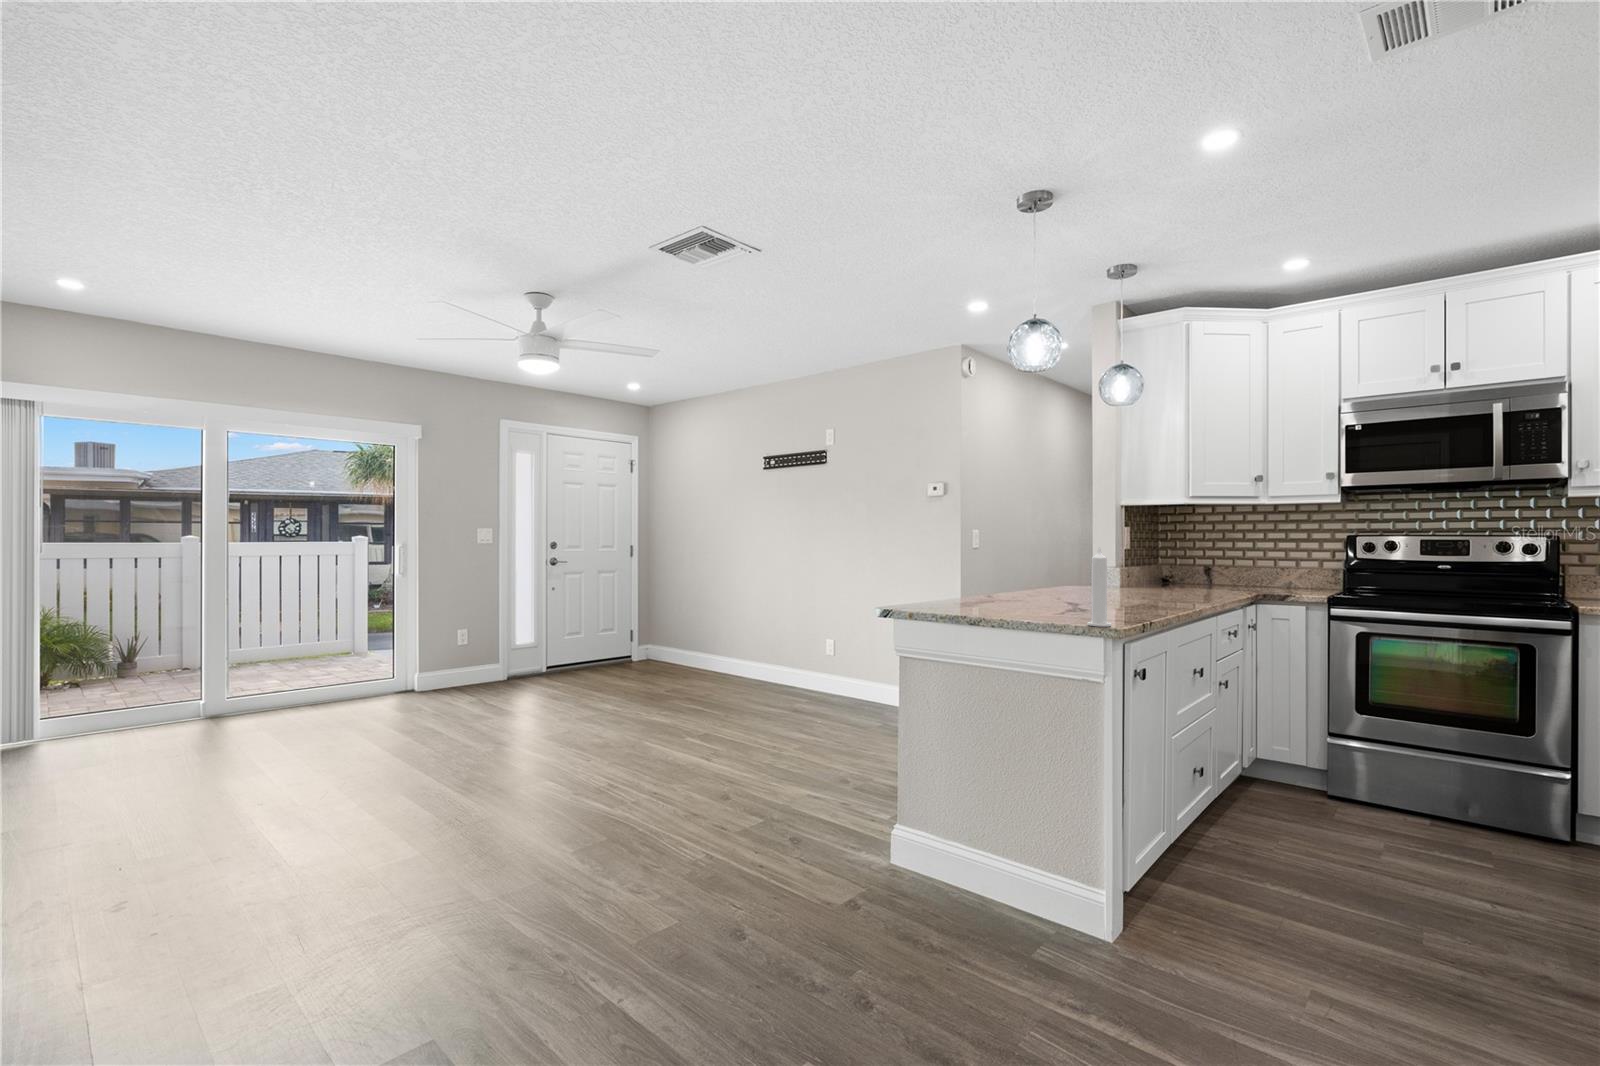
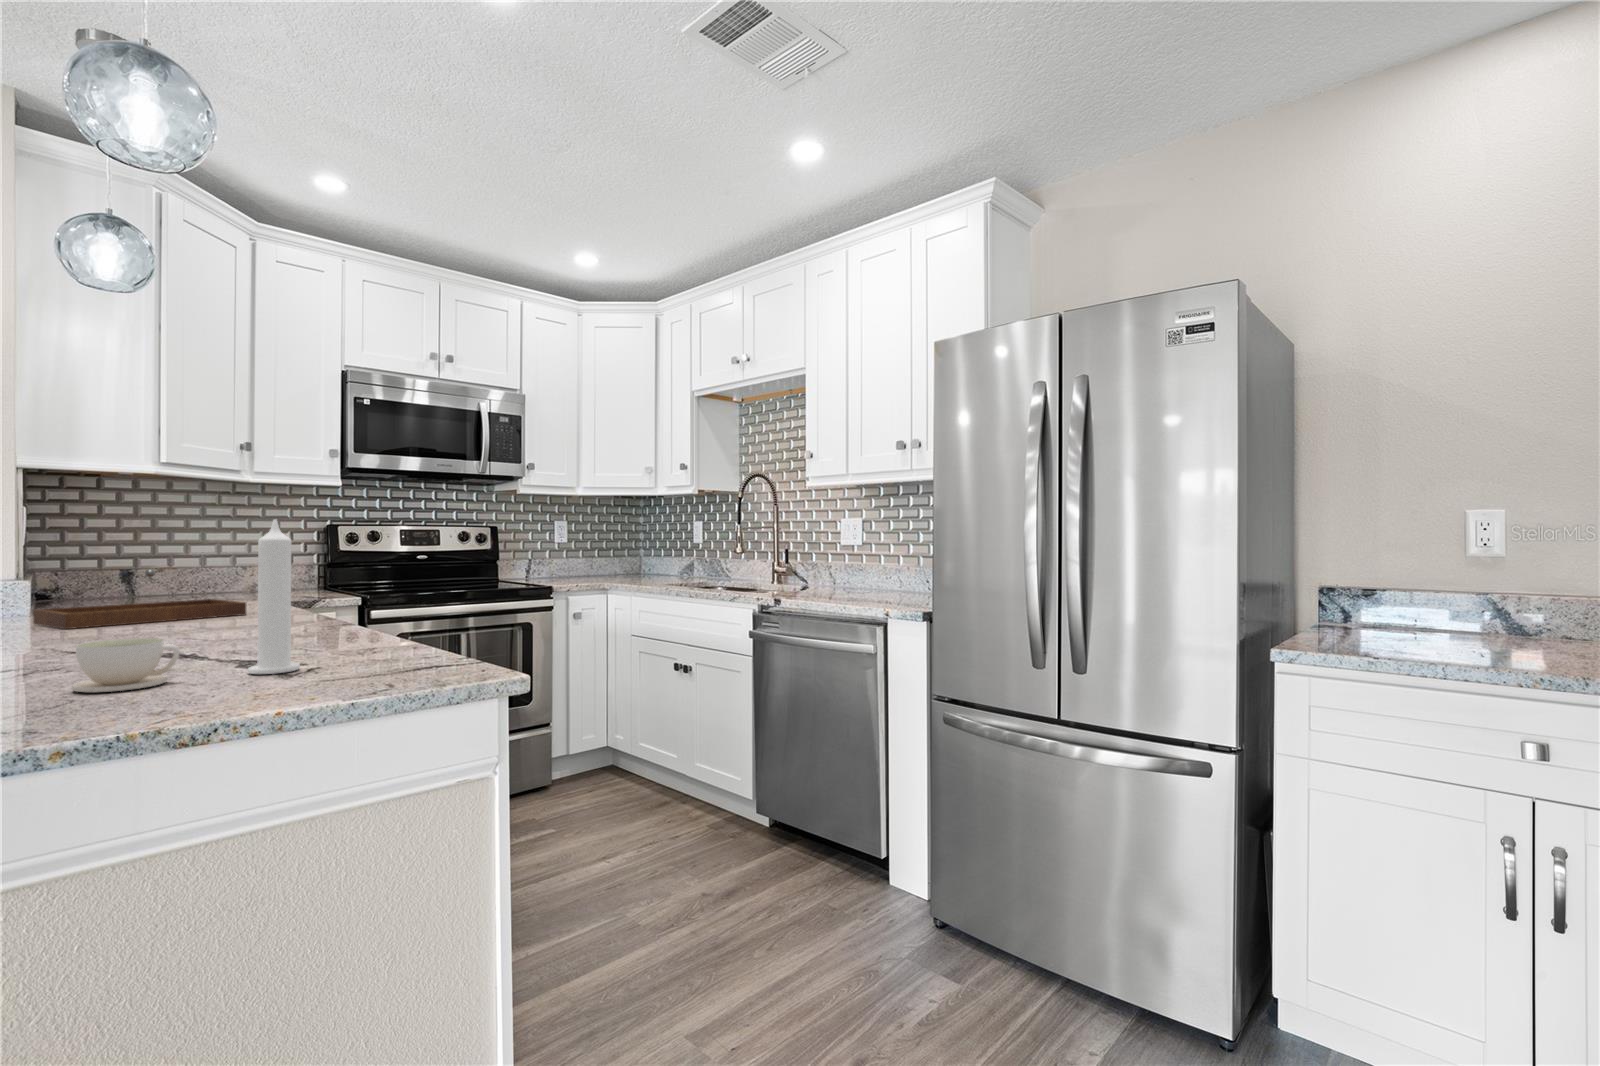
tray: none [1110,568,1210,601] -> present [33,569,246,629]
coffee cup: none [1025,601,1061,623] -> present [72,638,180,692]

